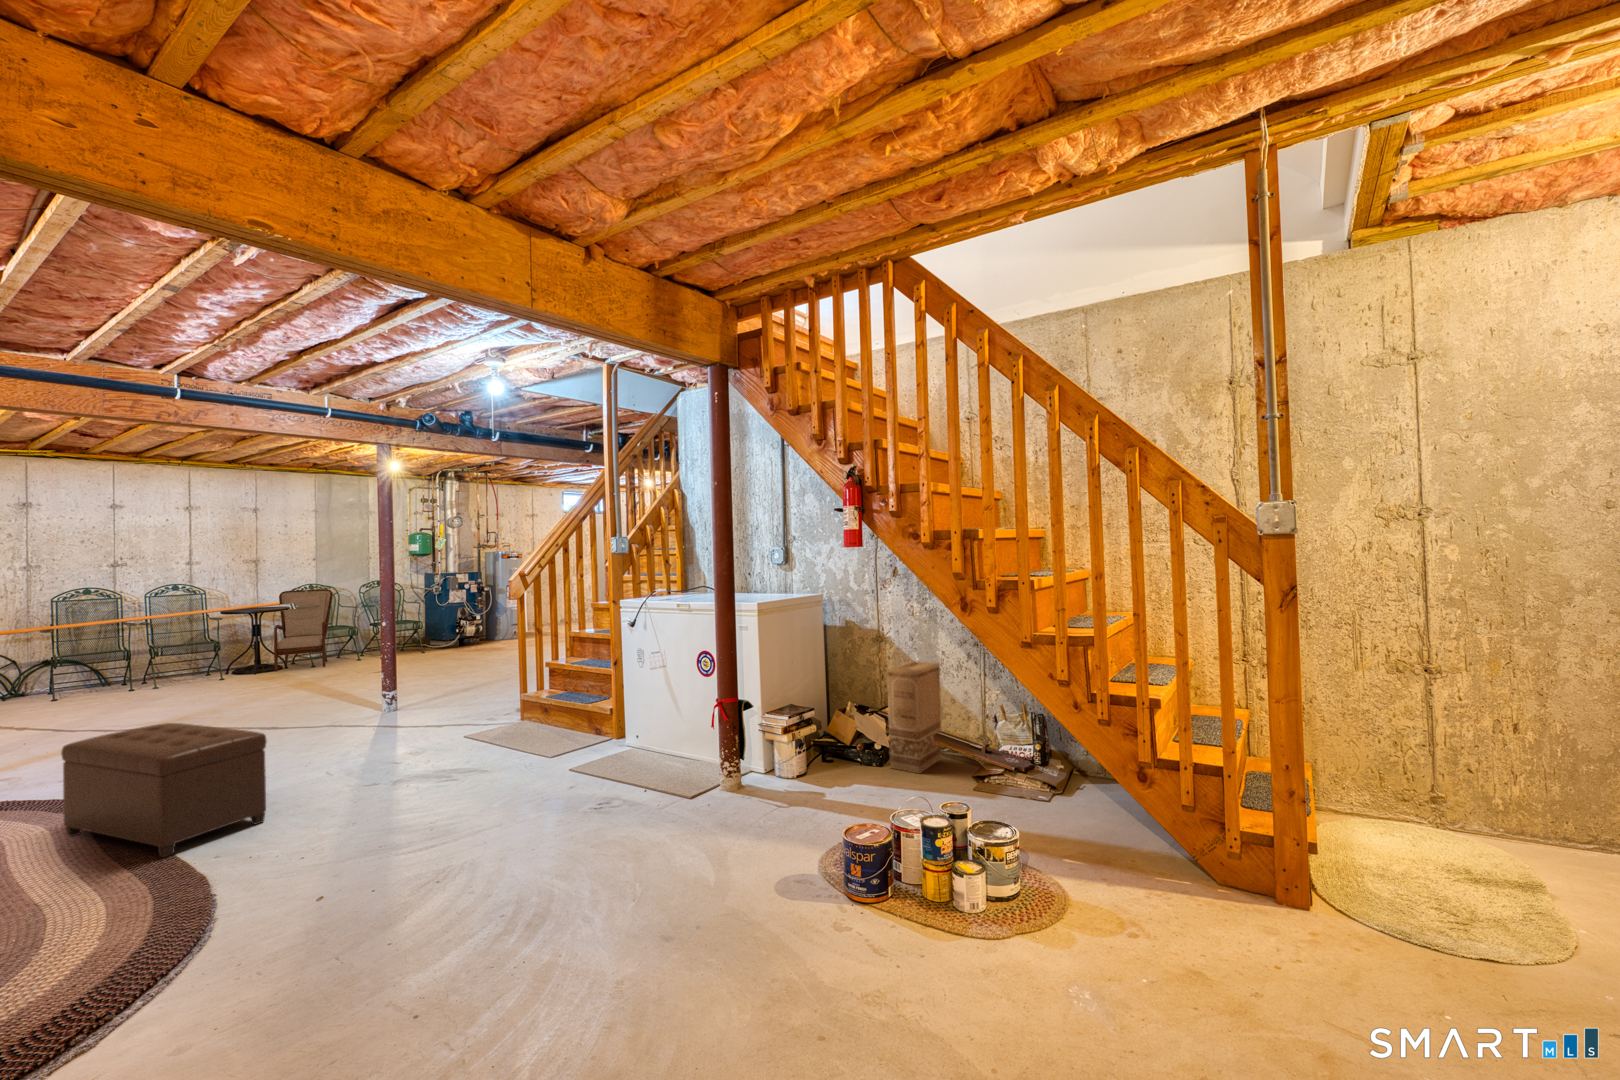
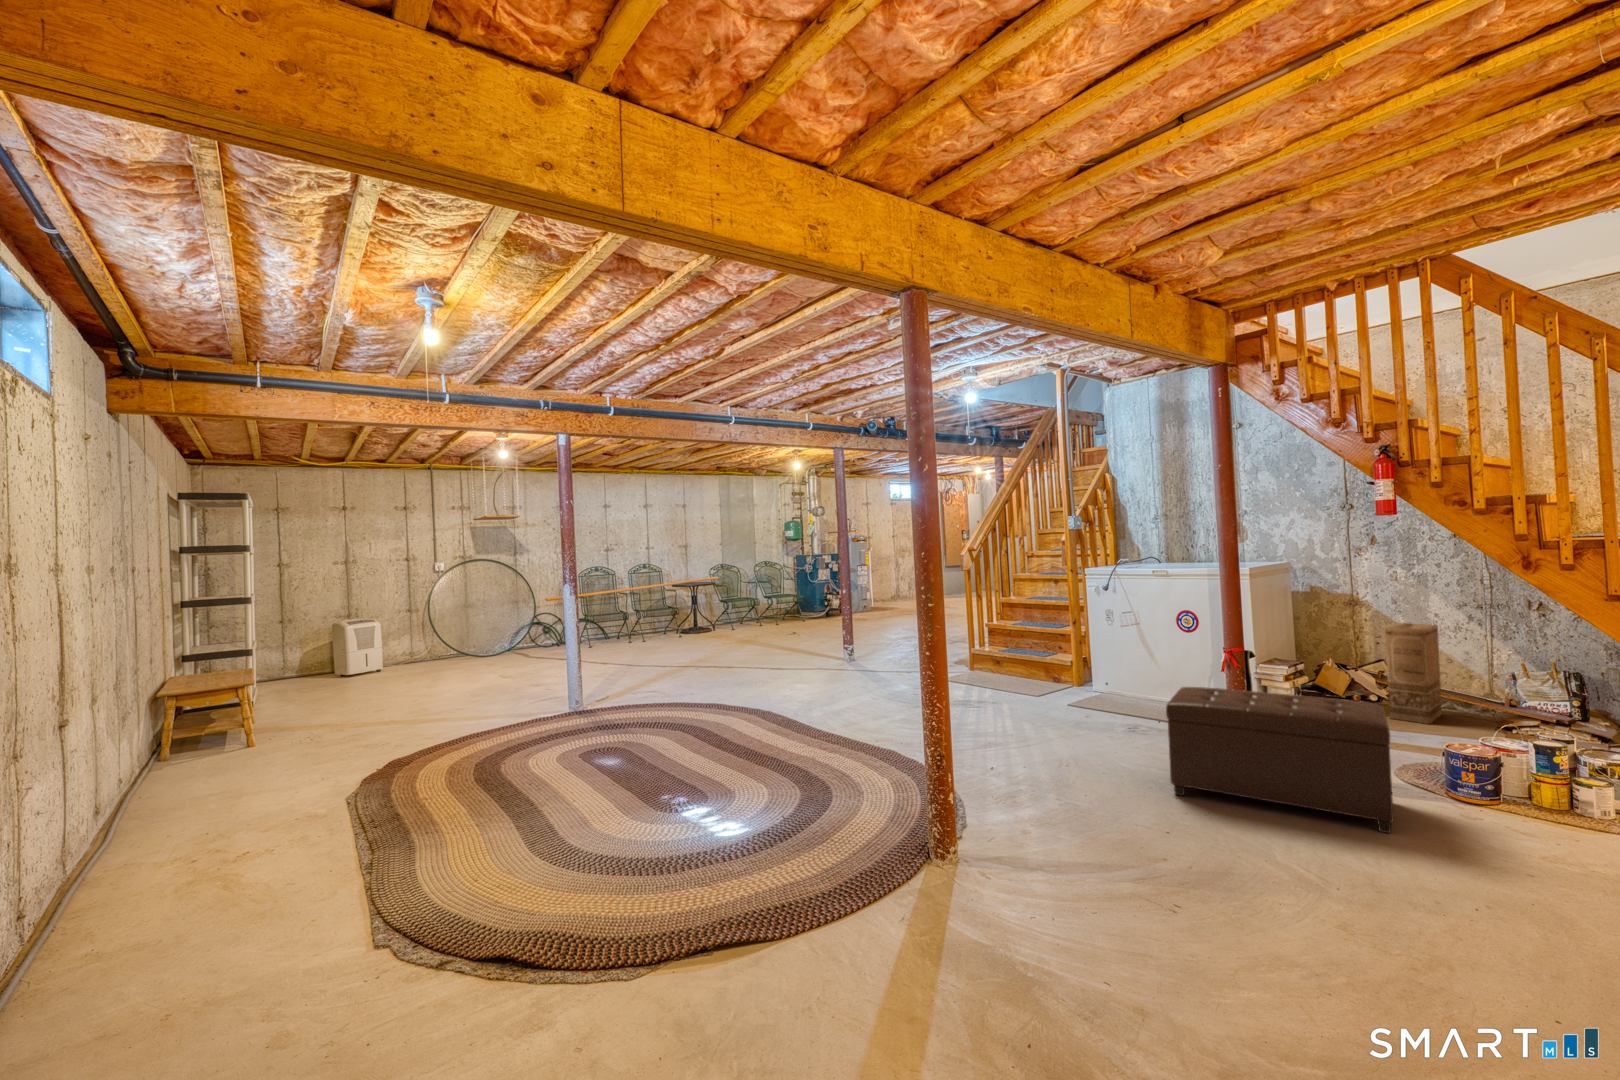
armchair: present [274,589,333,671] -> none [705,568,744,631]
ottoman: present [61,723,267,857] -> present [1166,687,1394,833]

